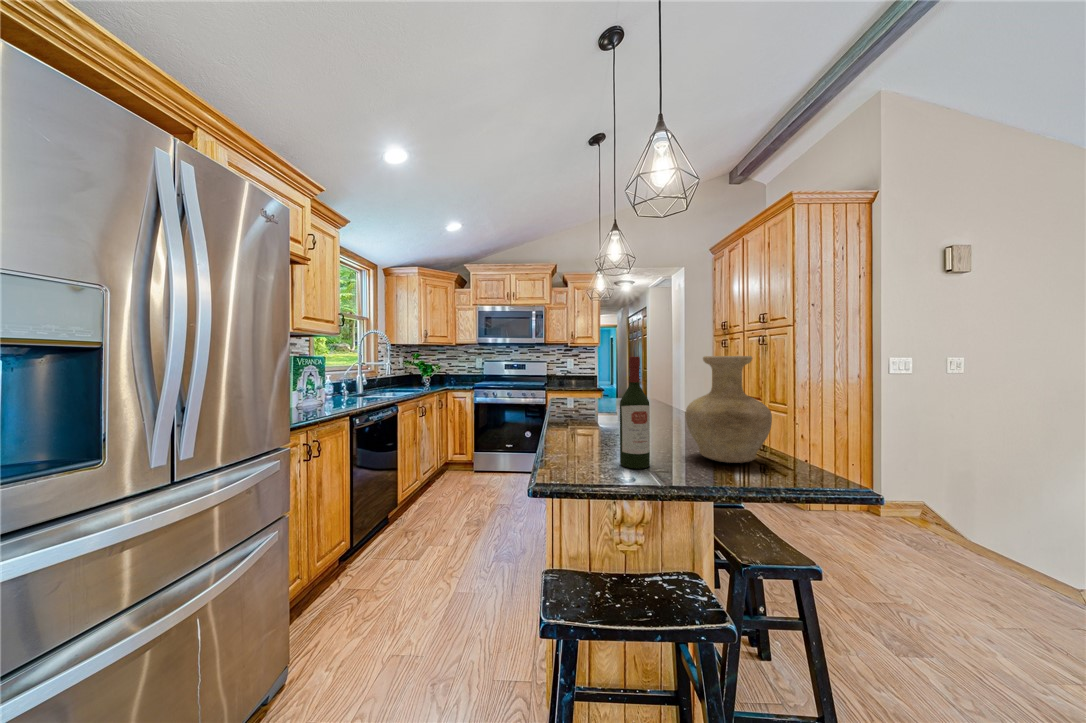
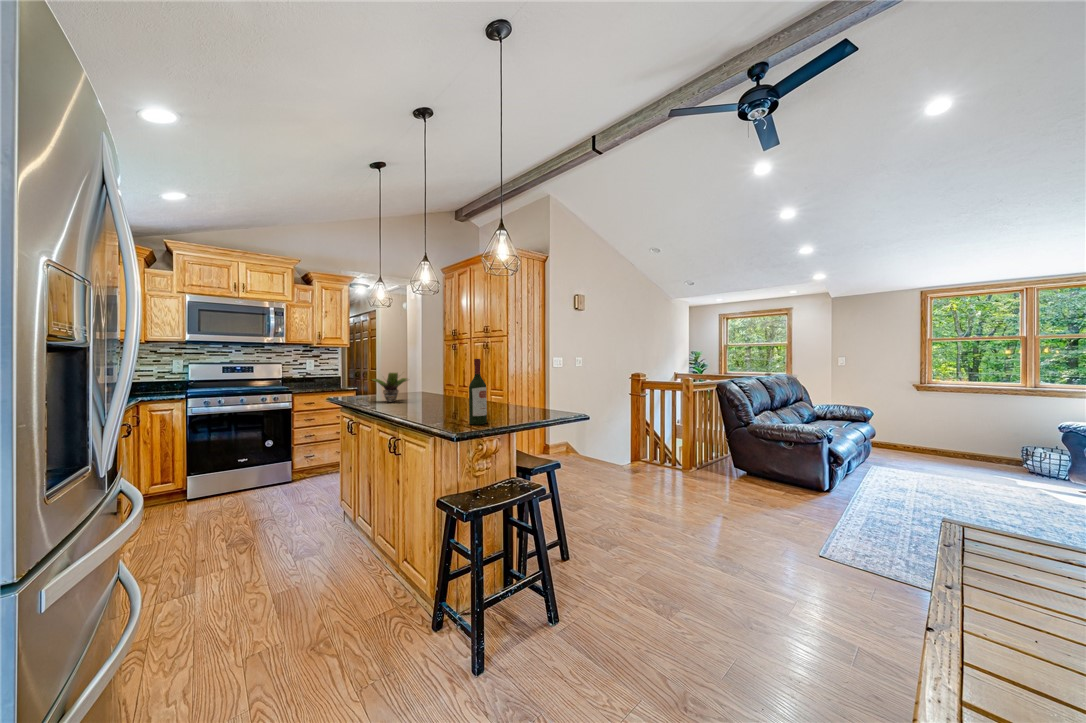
vase: present [686,356,772,463] -> none [496,358,539,416]
potted plant: none [575,371,618,411] -> present [372,373,407,402]

